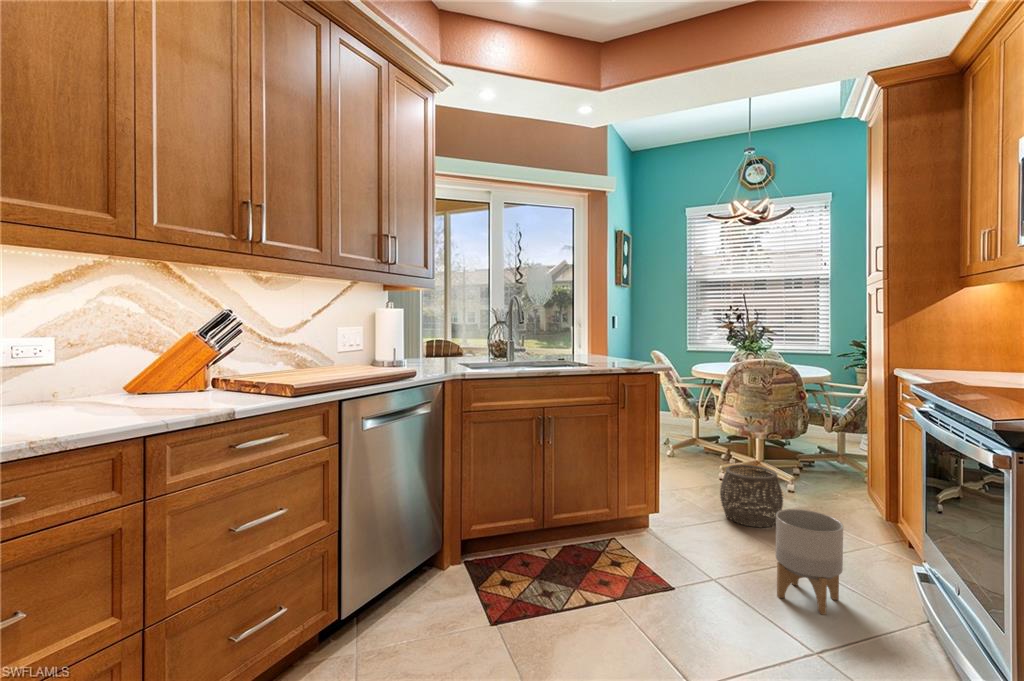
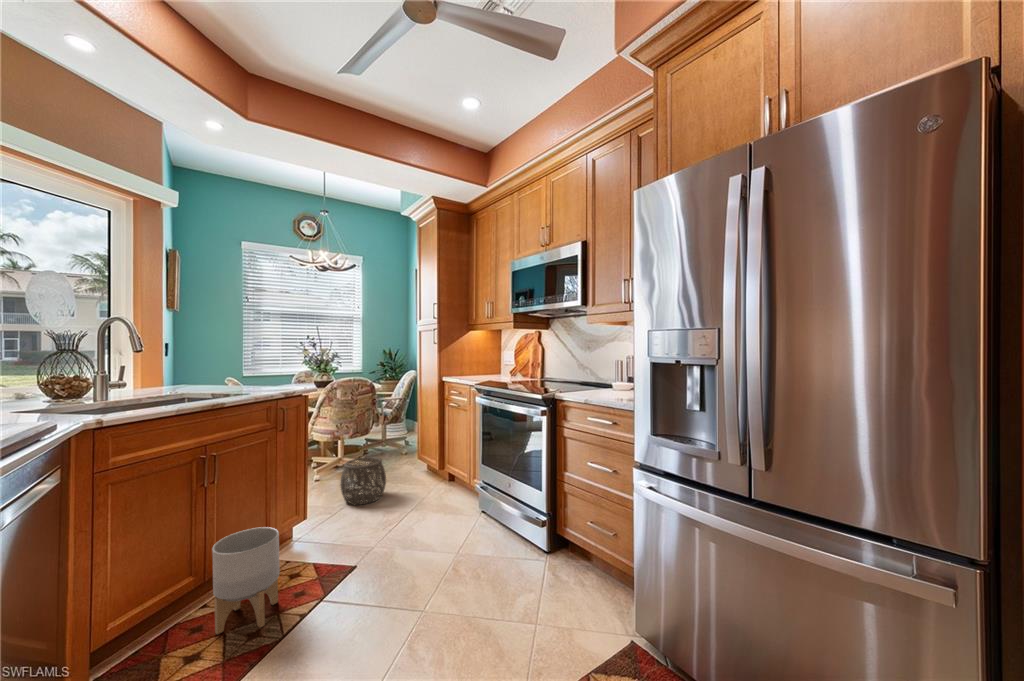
planter: present [775,509,843,614] -> present [212,527,280,634]

